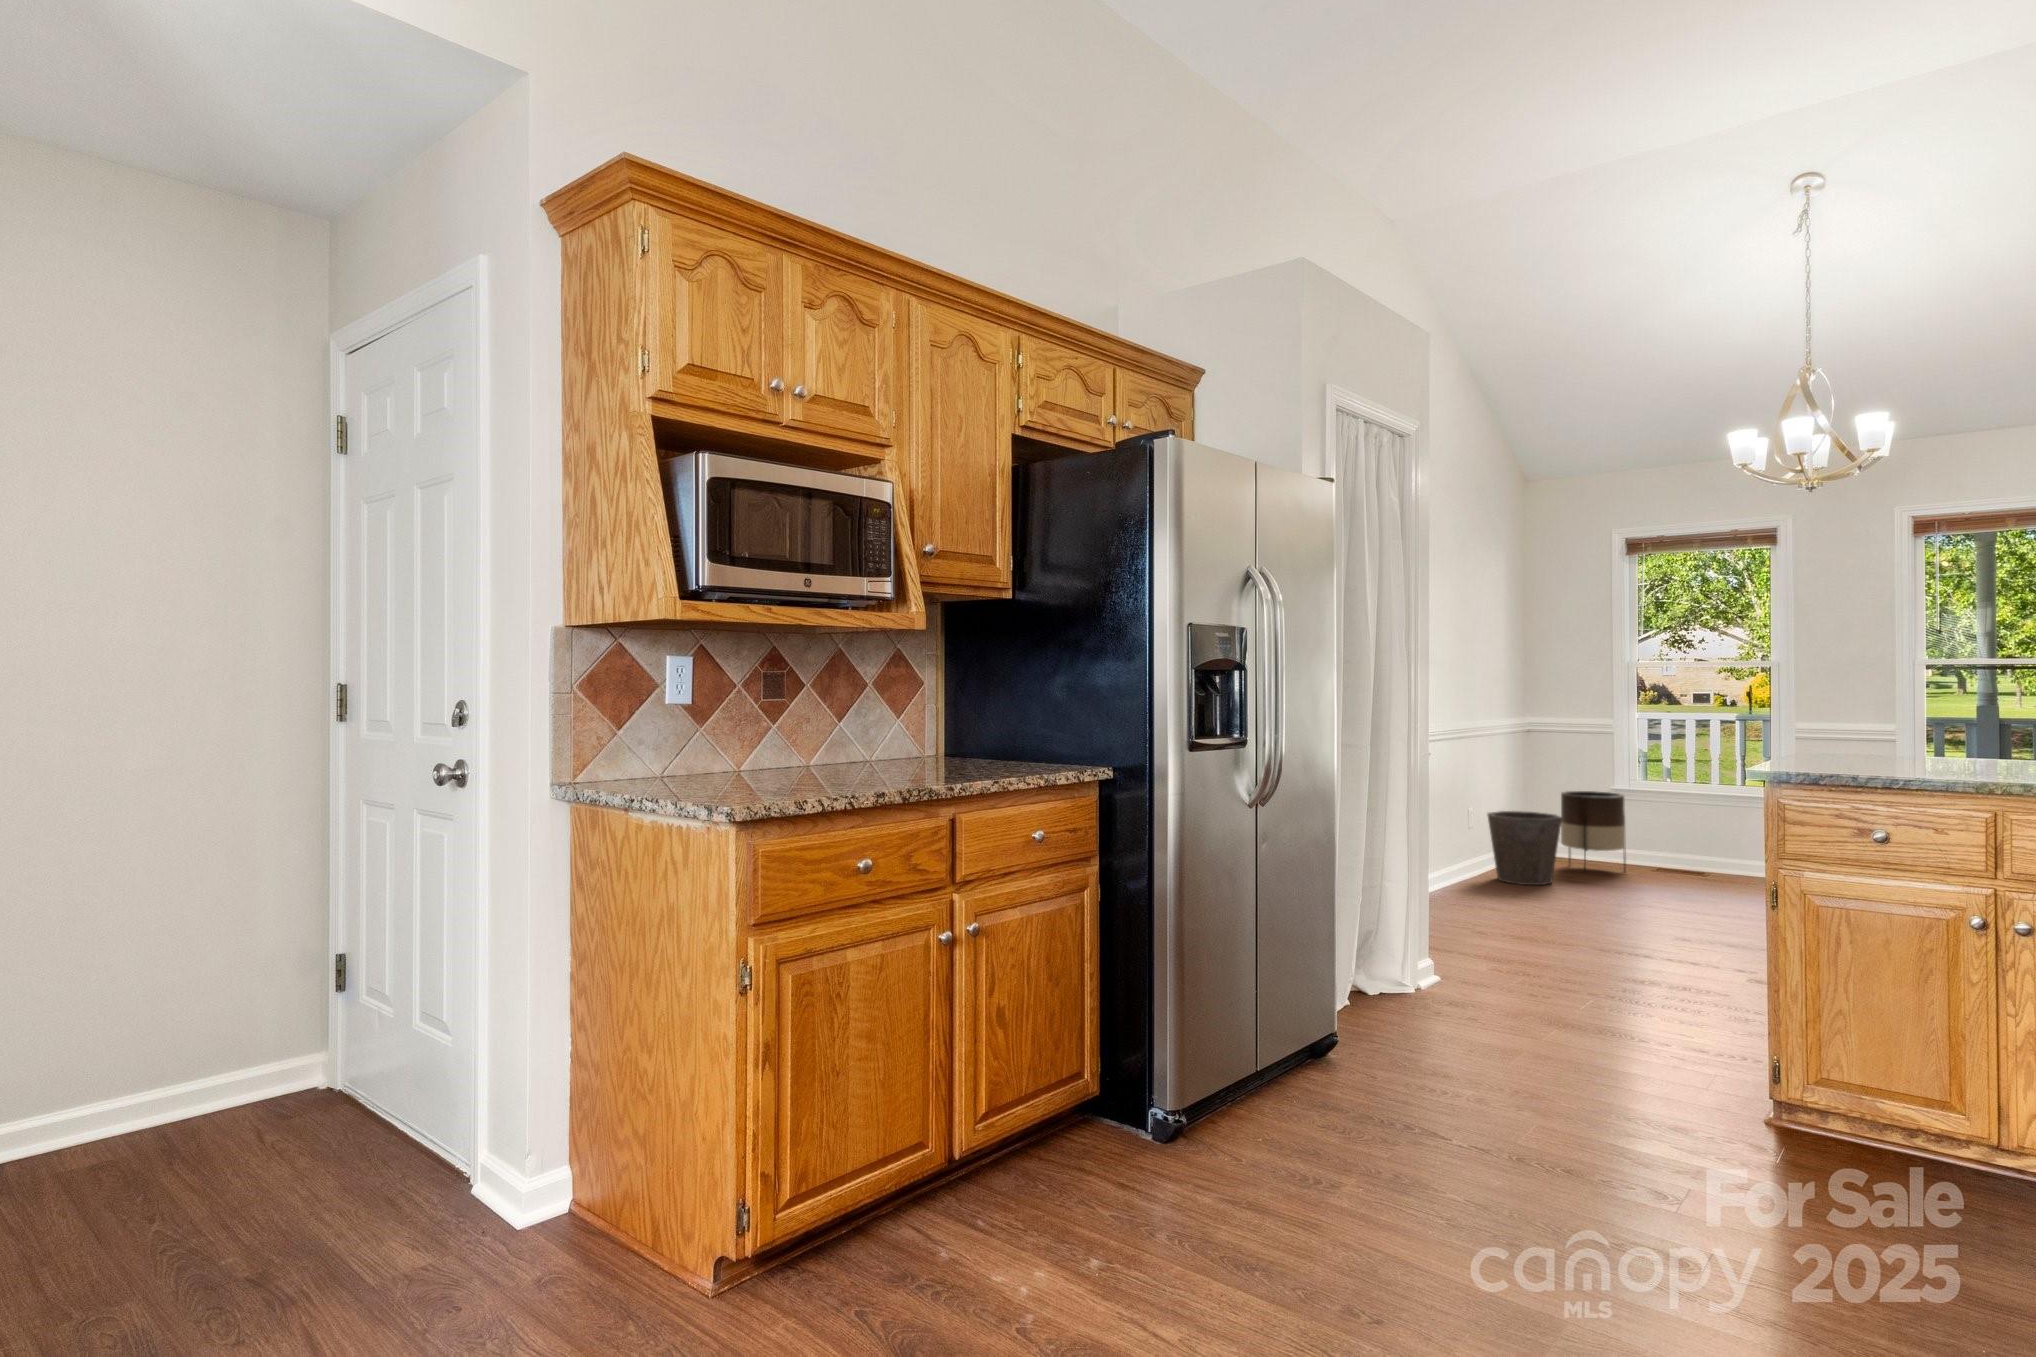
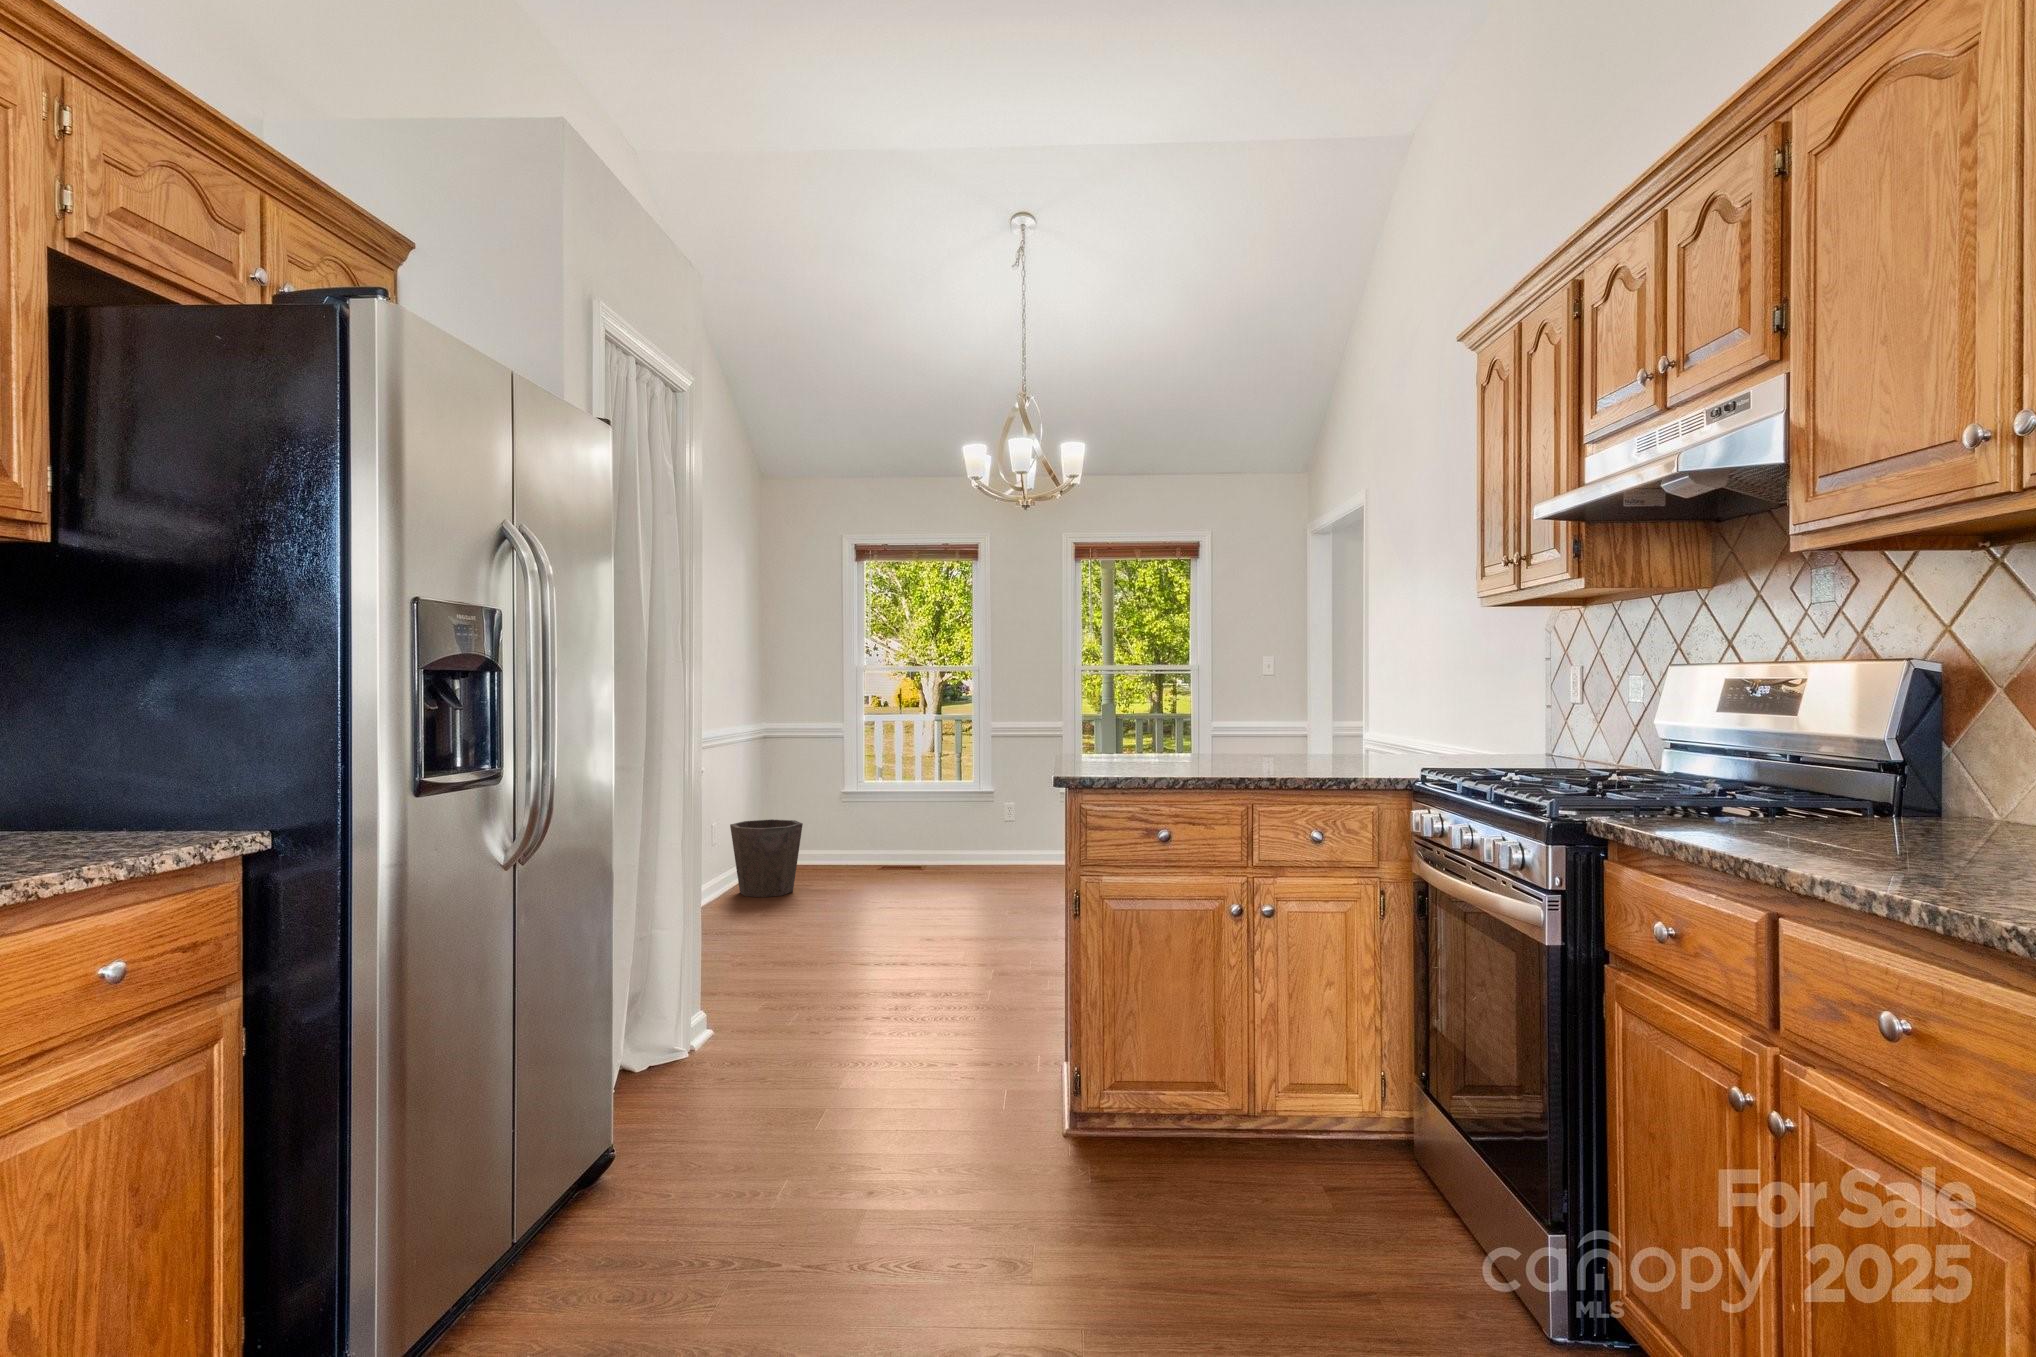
planter: present [1561,791,1625,870] -> none [796,794,853,877]

